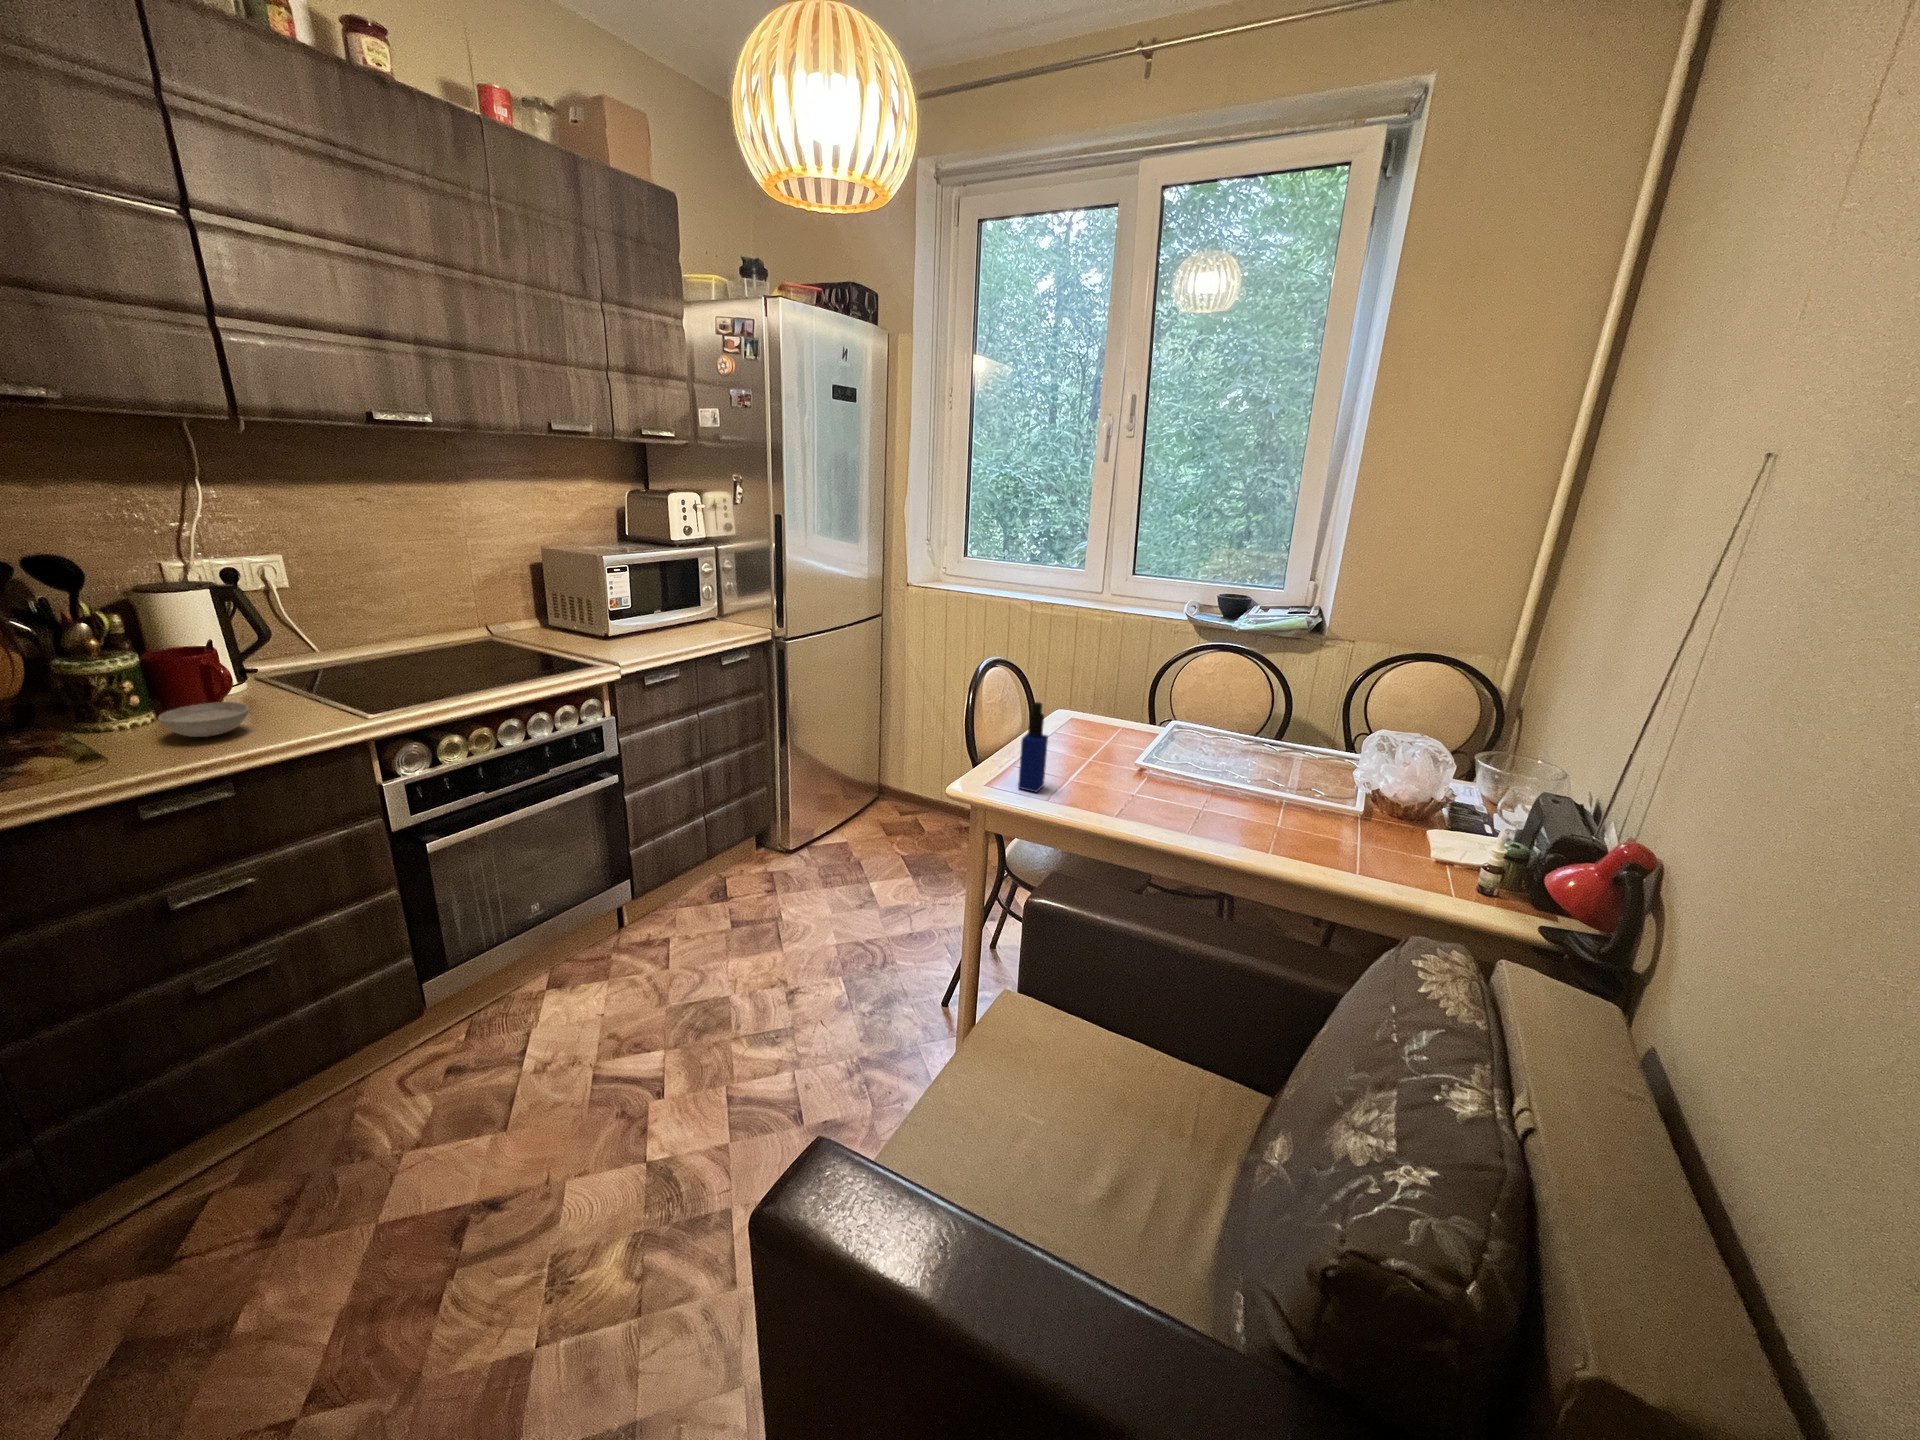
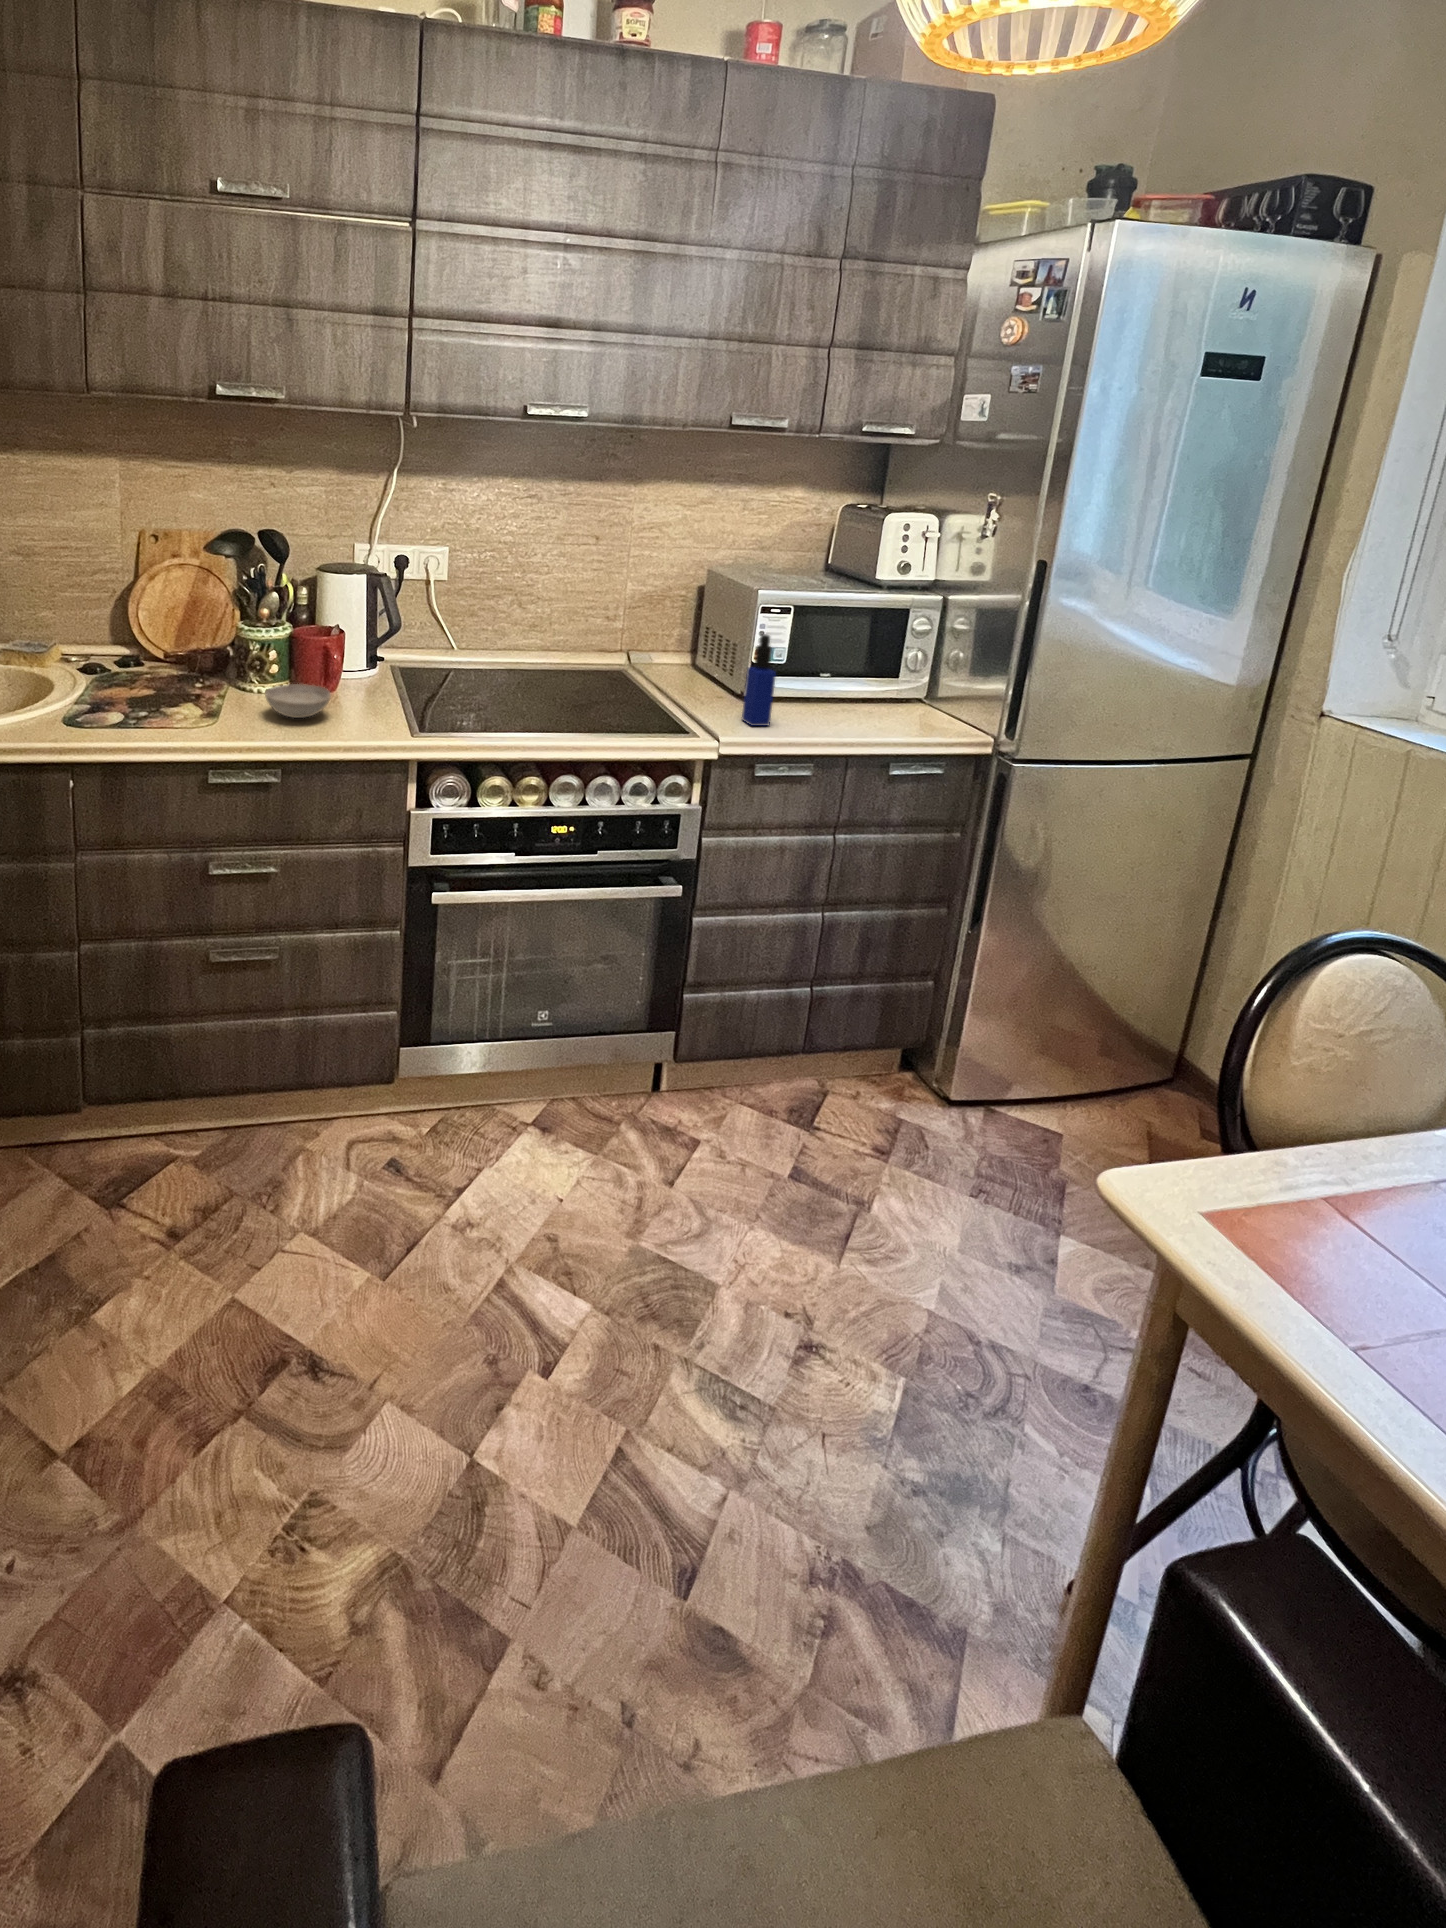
bottle: present [1018,702,1048,792] -> present [742,634,776,726]

